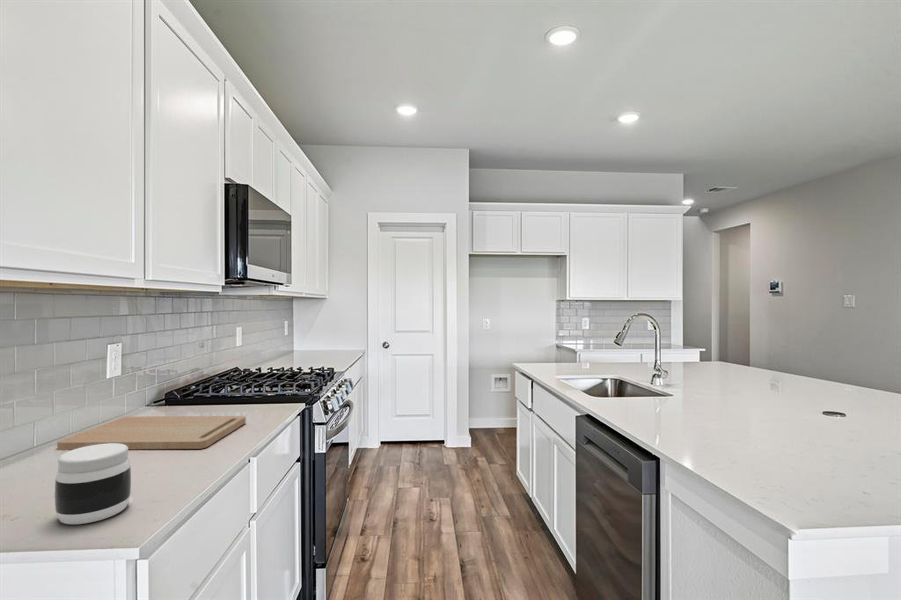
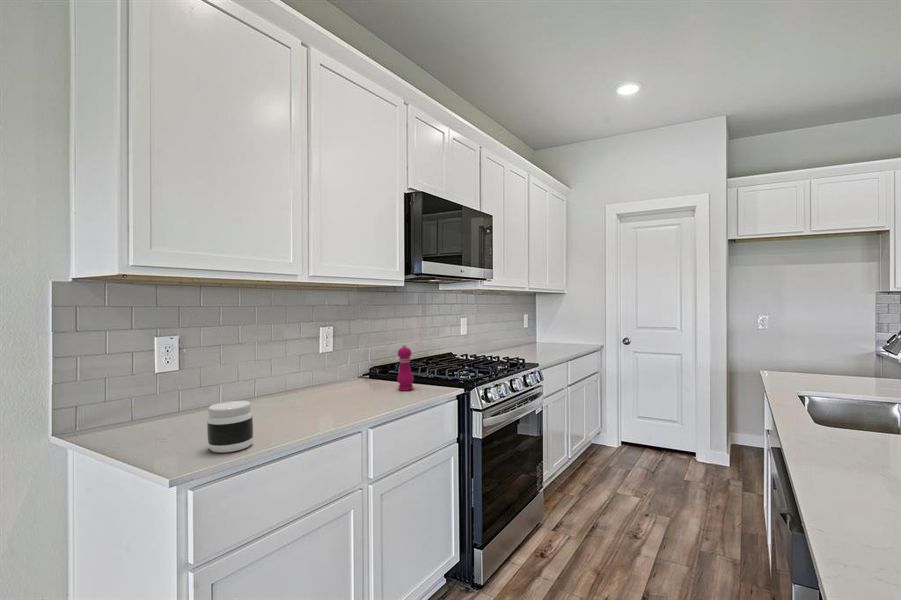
pepper mill: none [232,358,253,412] -> present [397,344,414,391]
cutting board: present [57,416,246,450] -> none [269,385,393,415]

